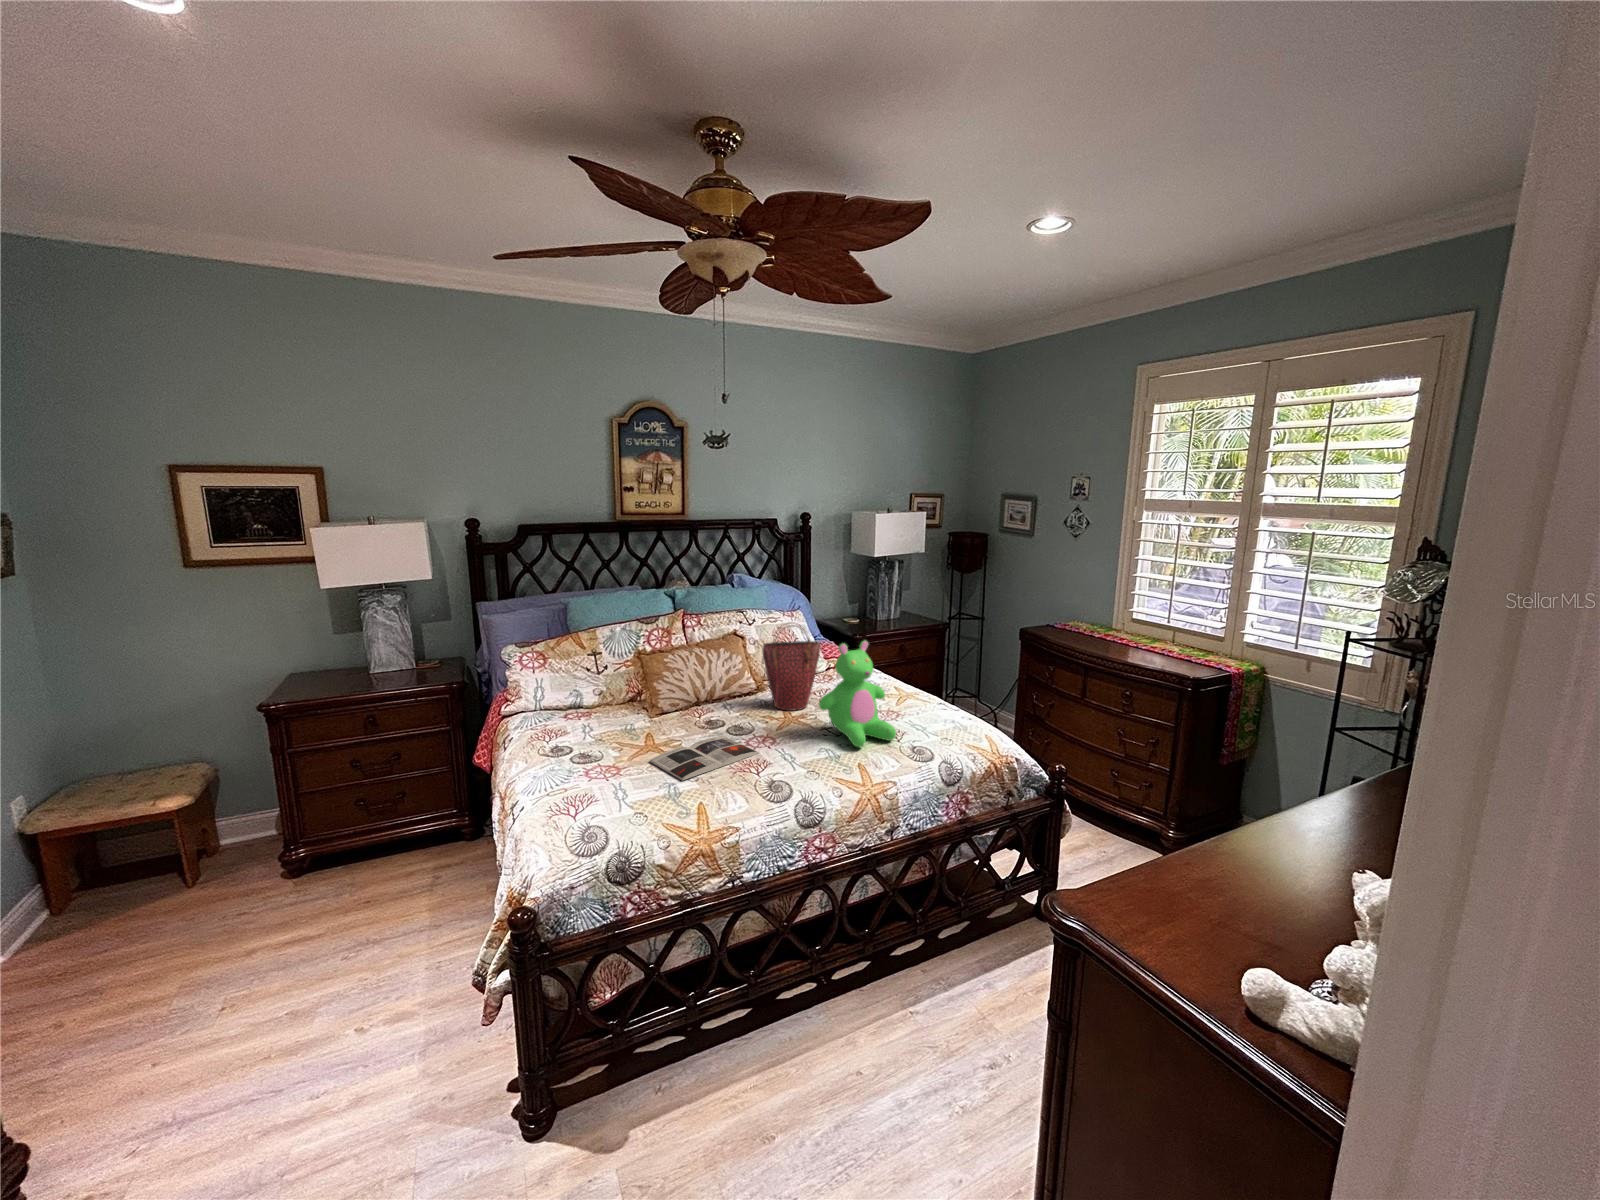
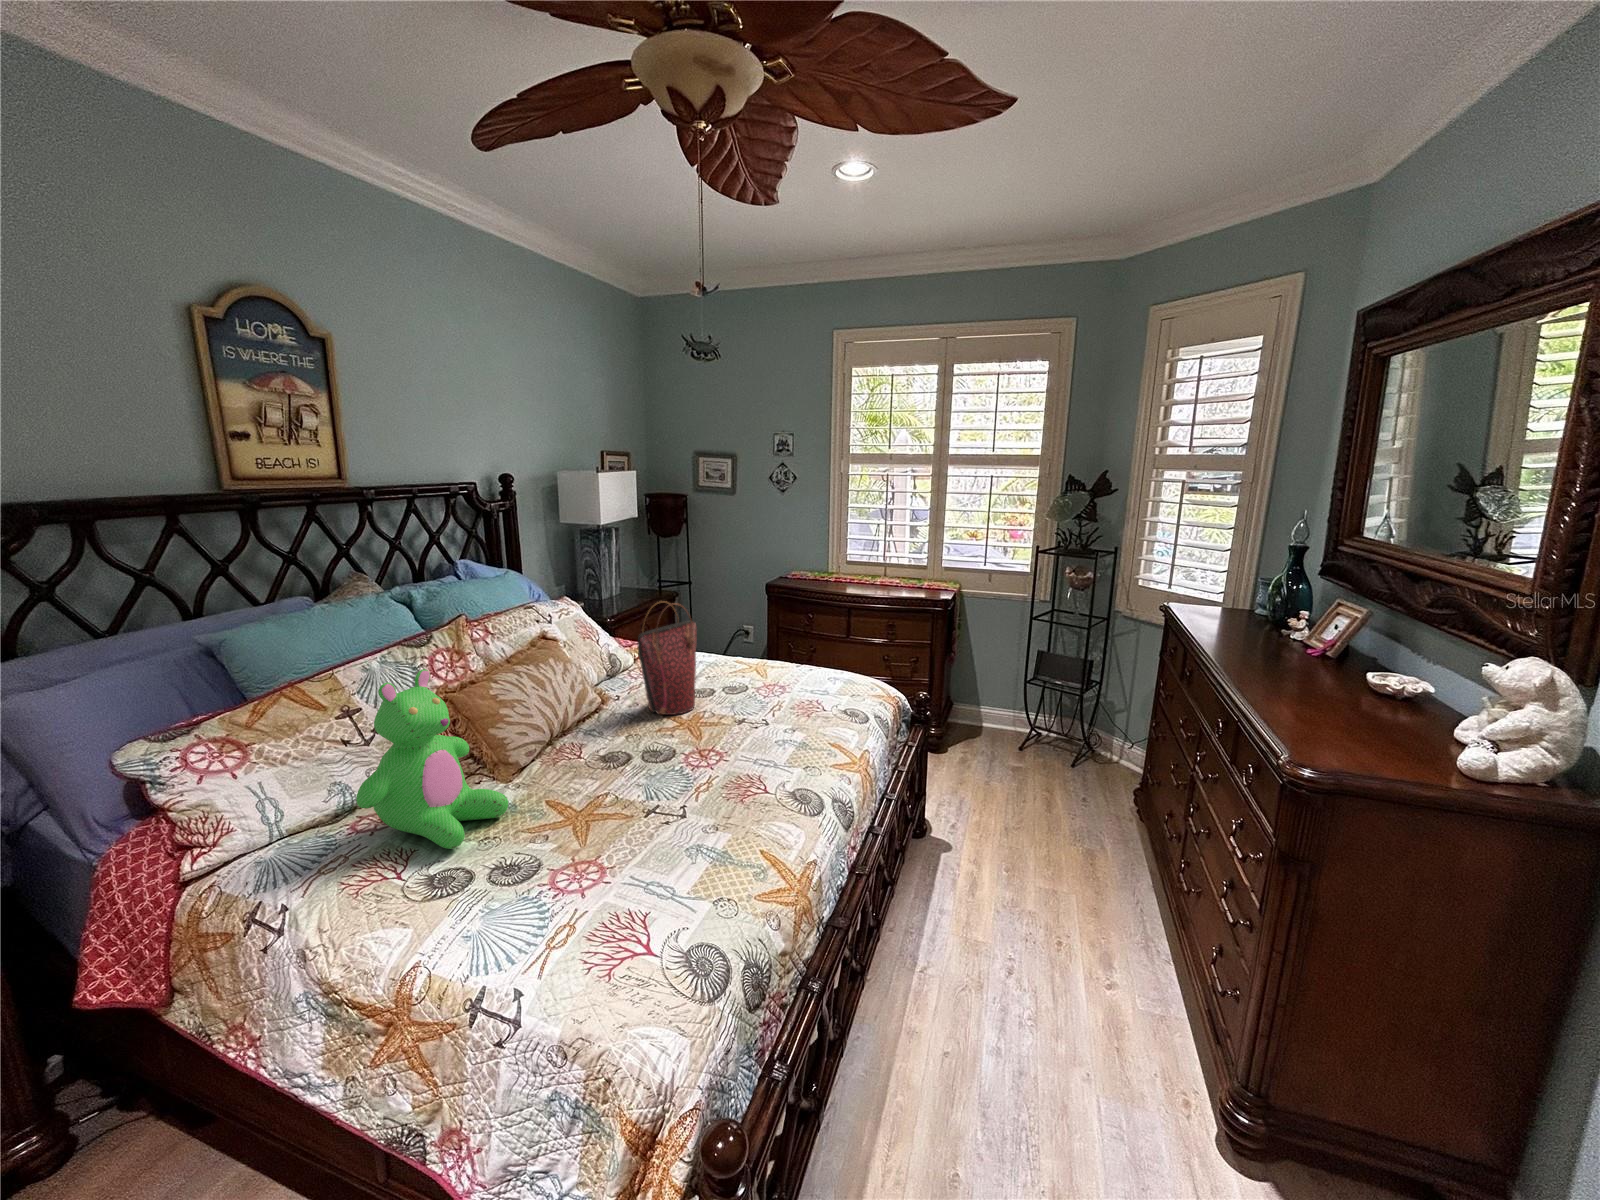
teddy bear: present [819,641,896,748] -> present [356,669,508,849]
magazine: present [650,736,759,780] -> none [638,763,746,827]

